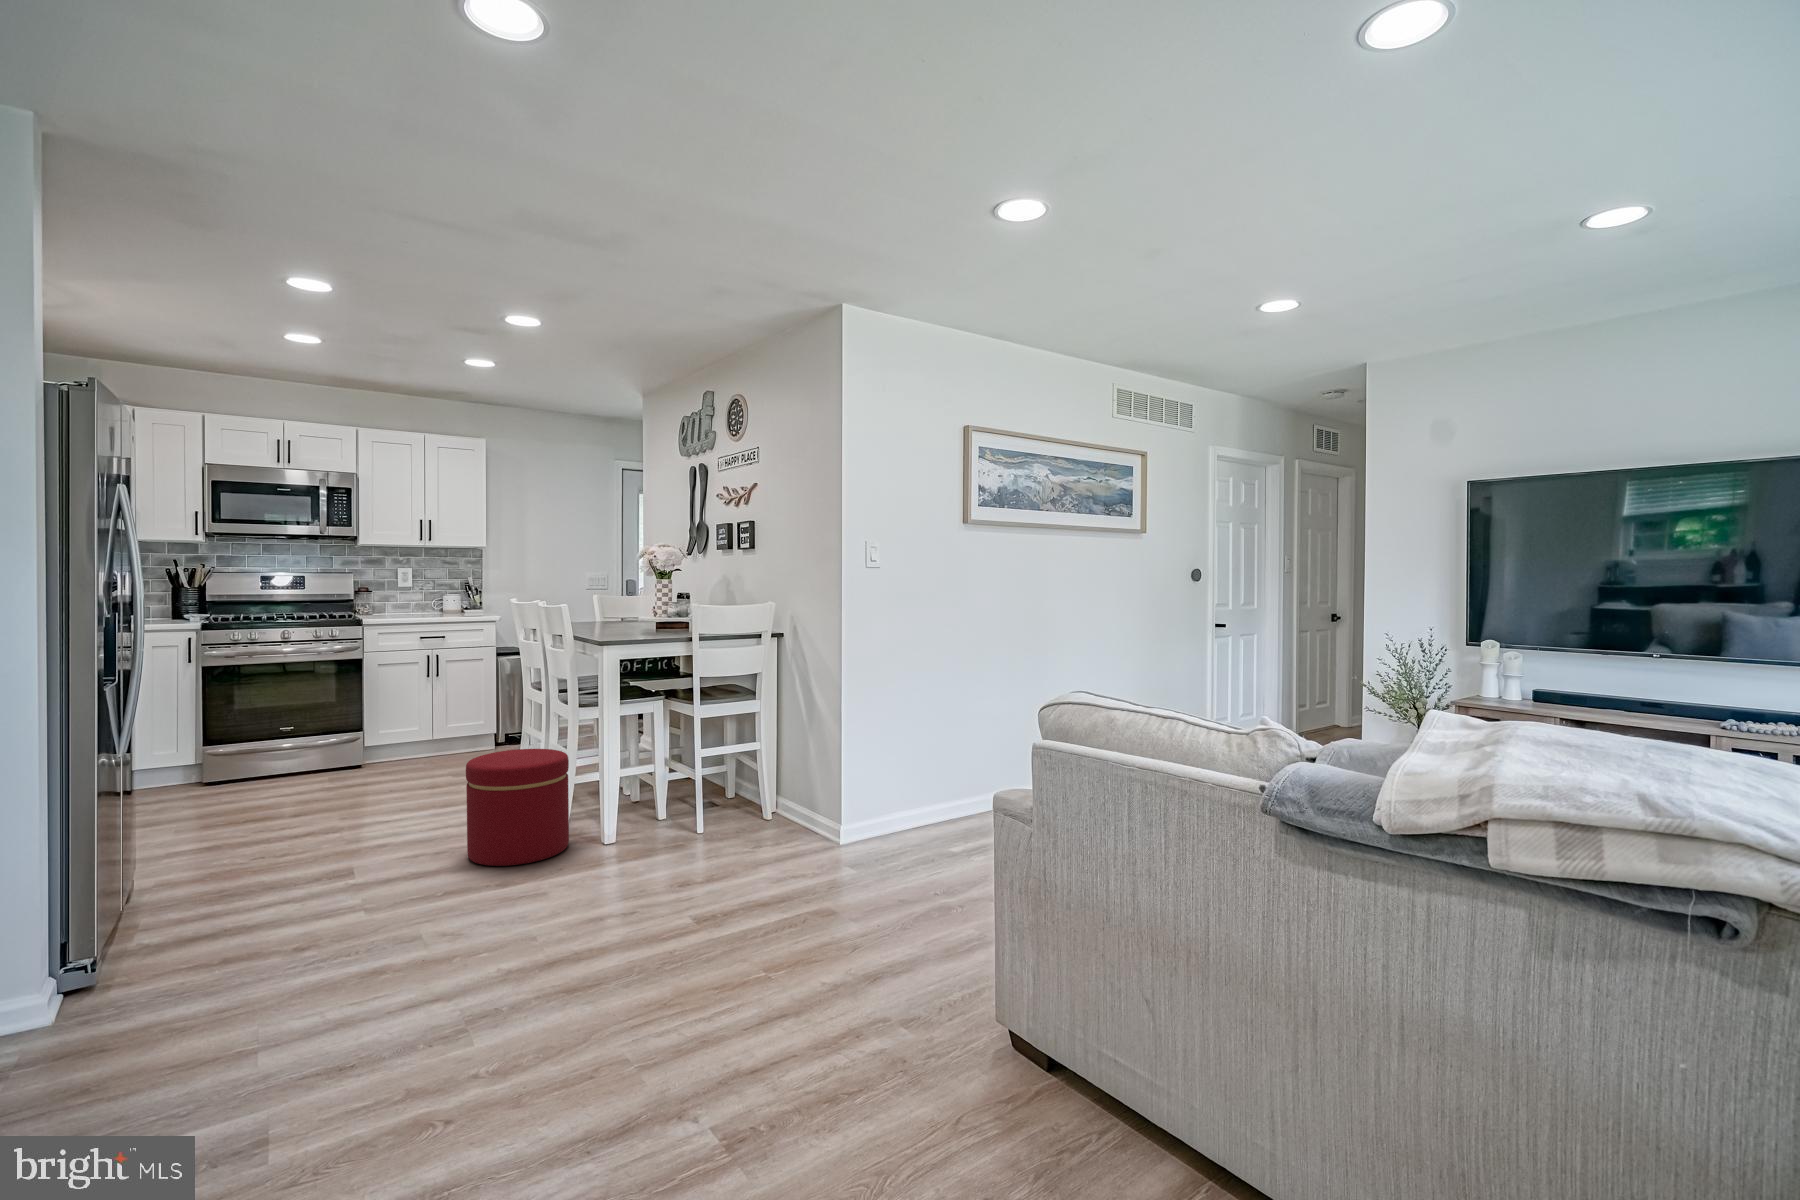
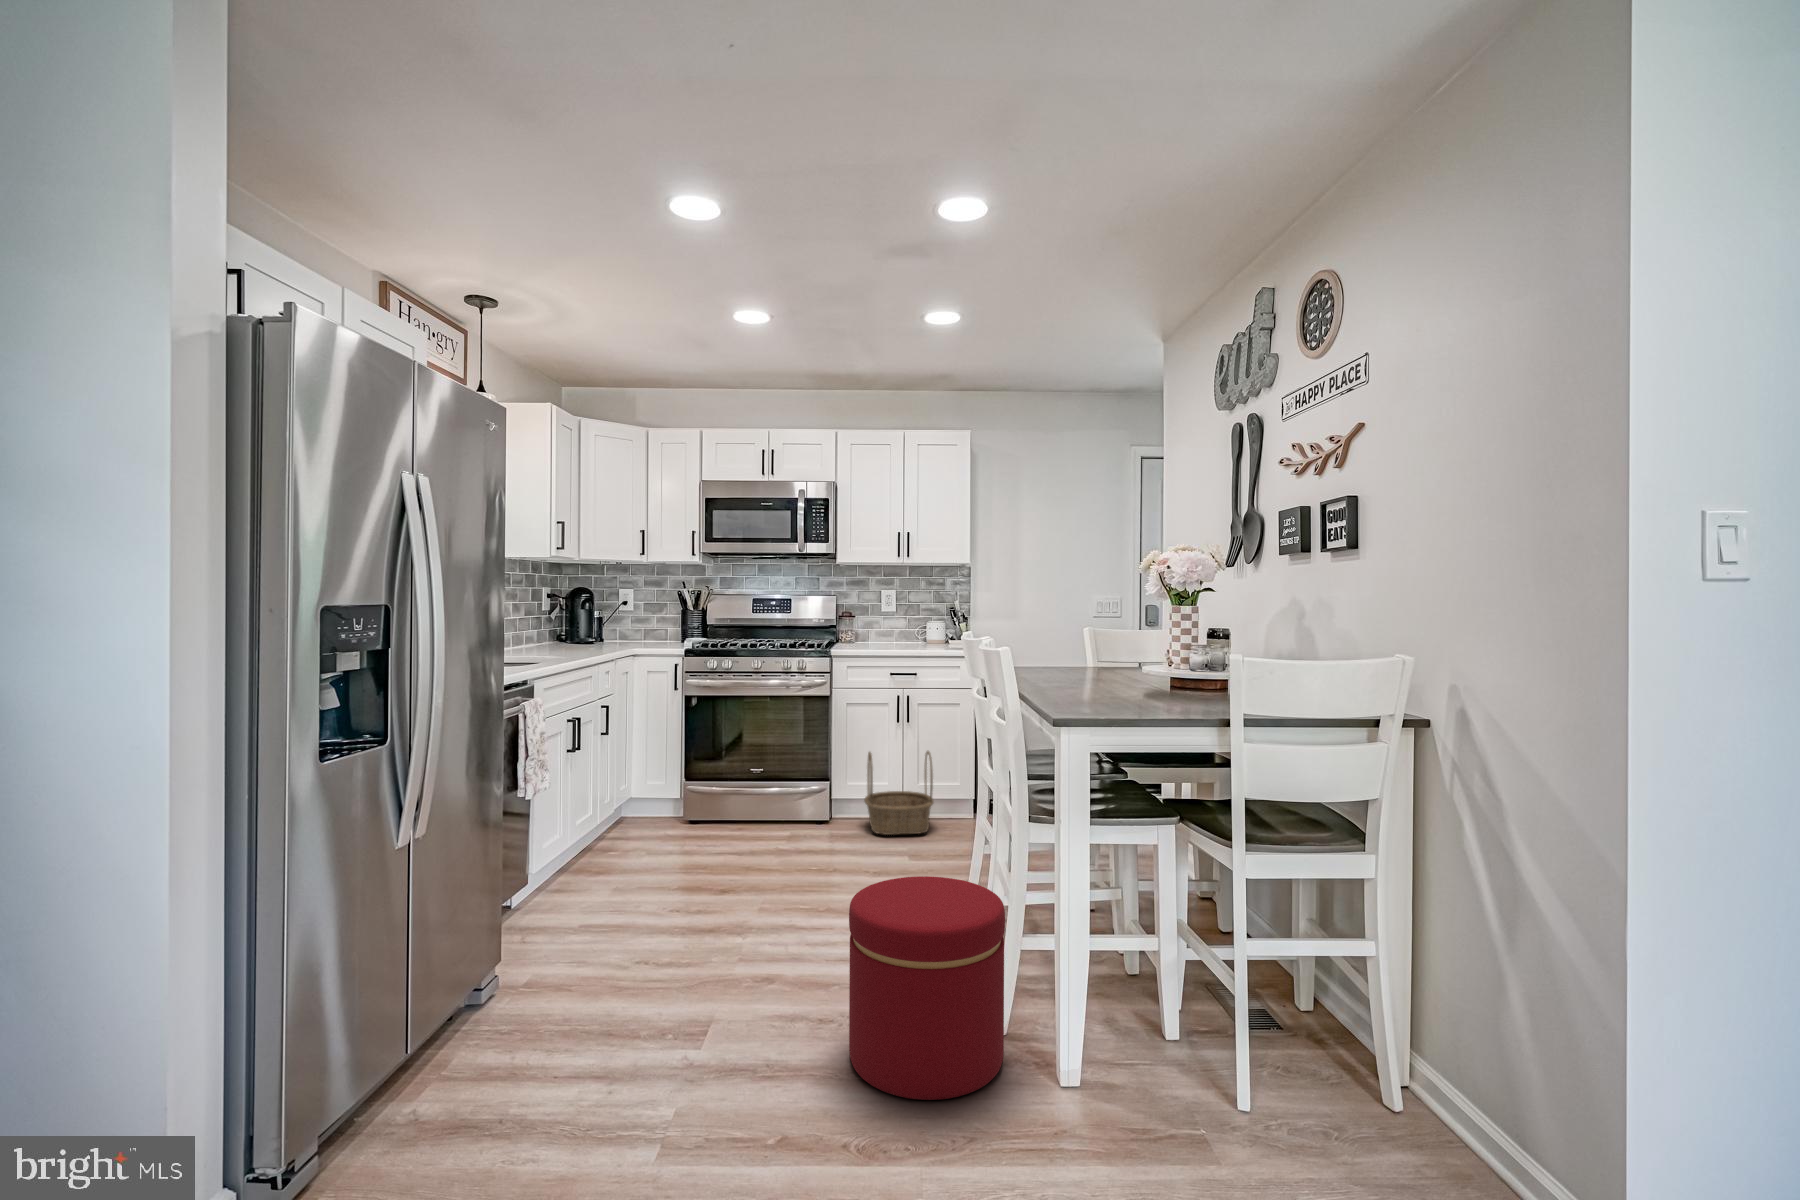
basket: none [401,697,466,767] -> present [864,751,934,835]

